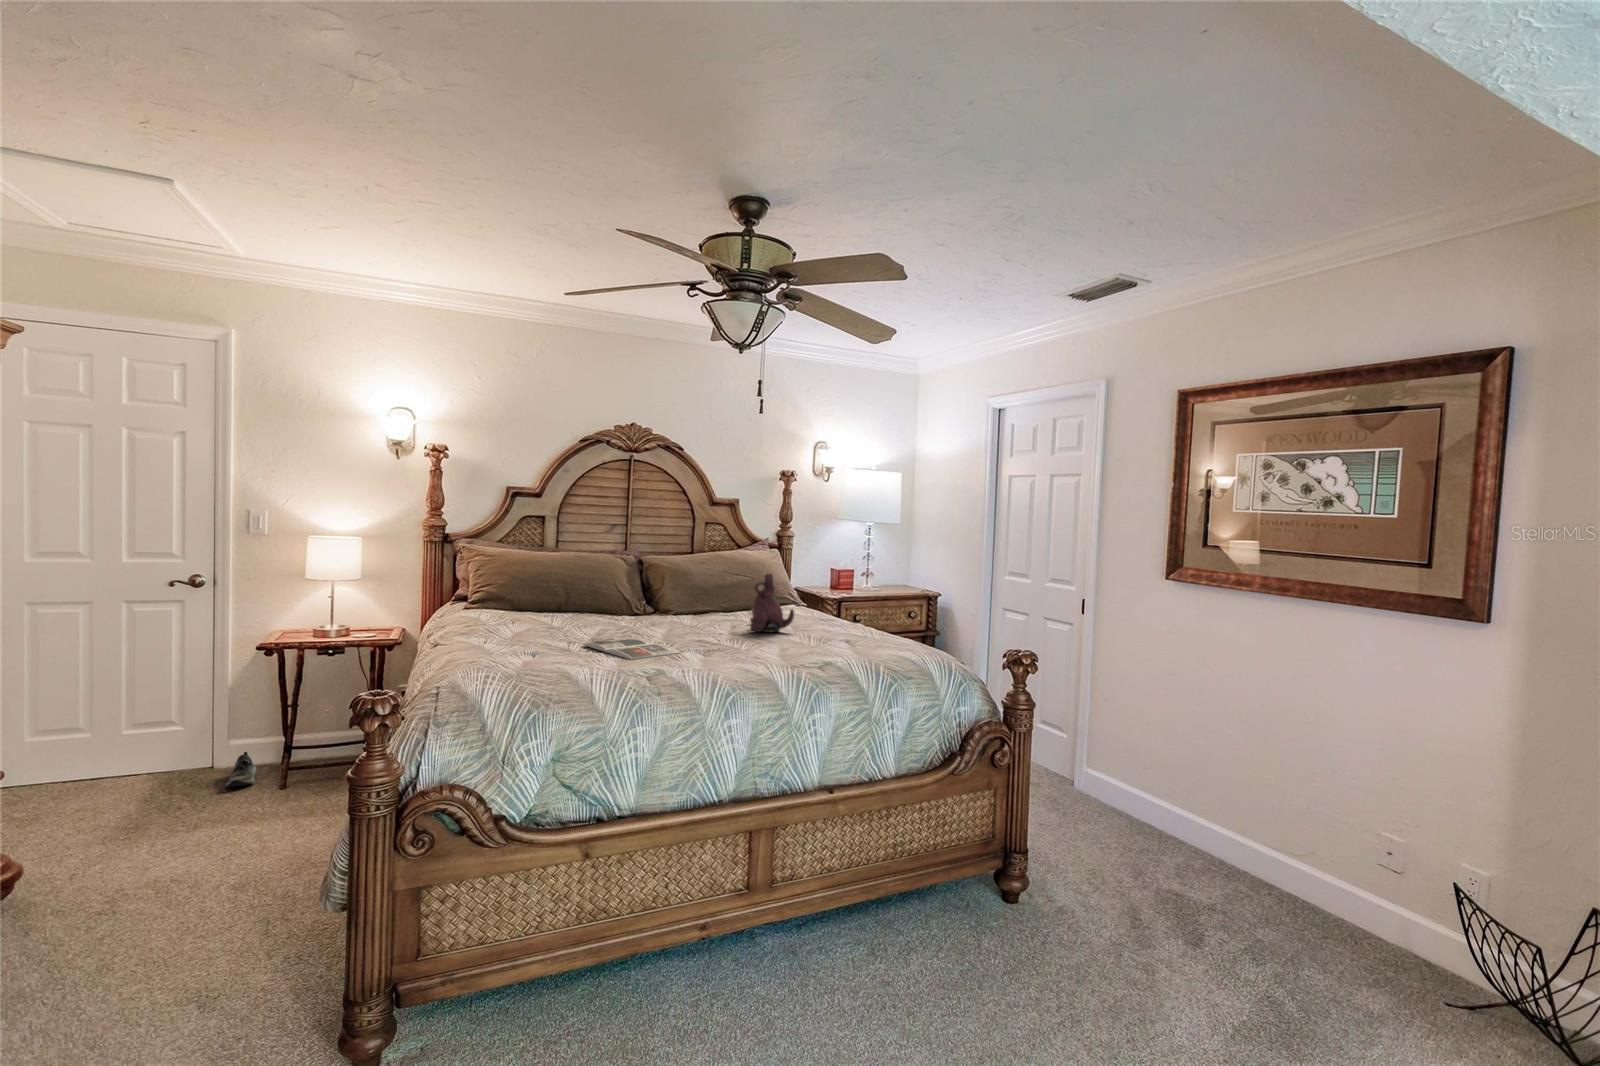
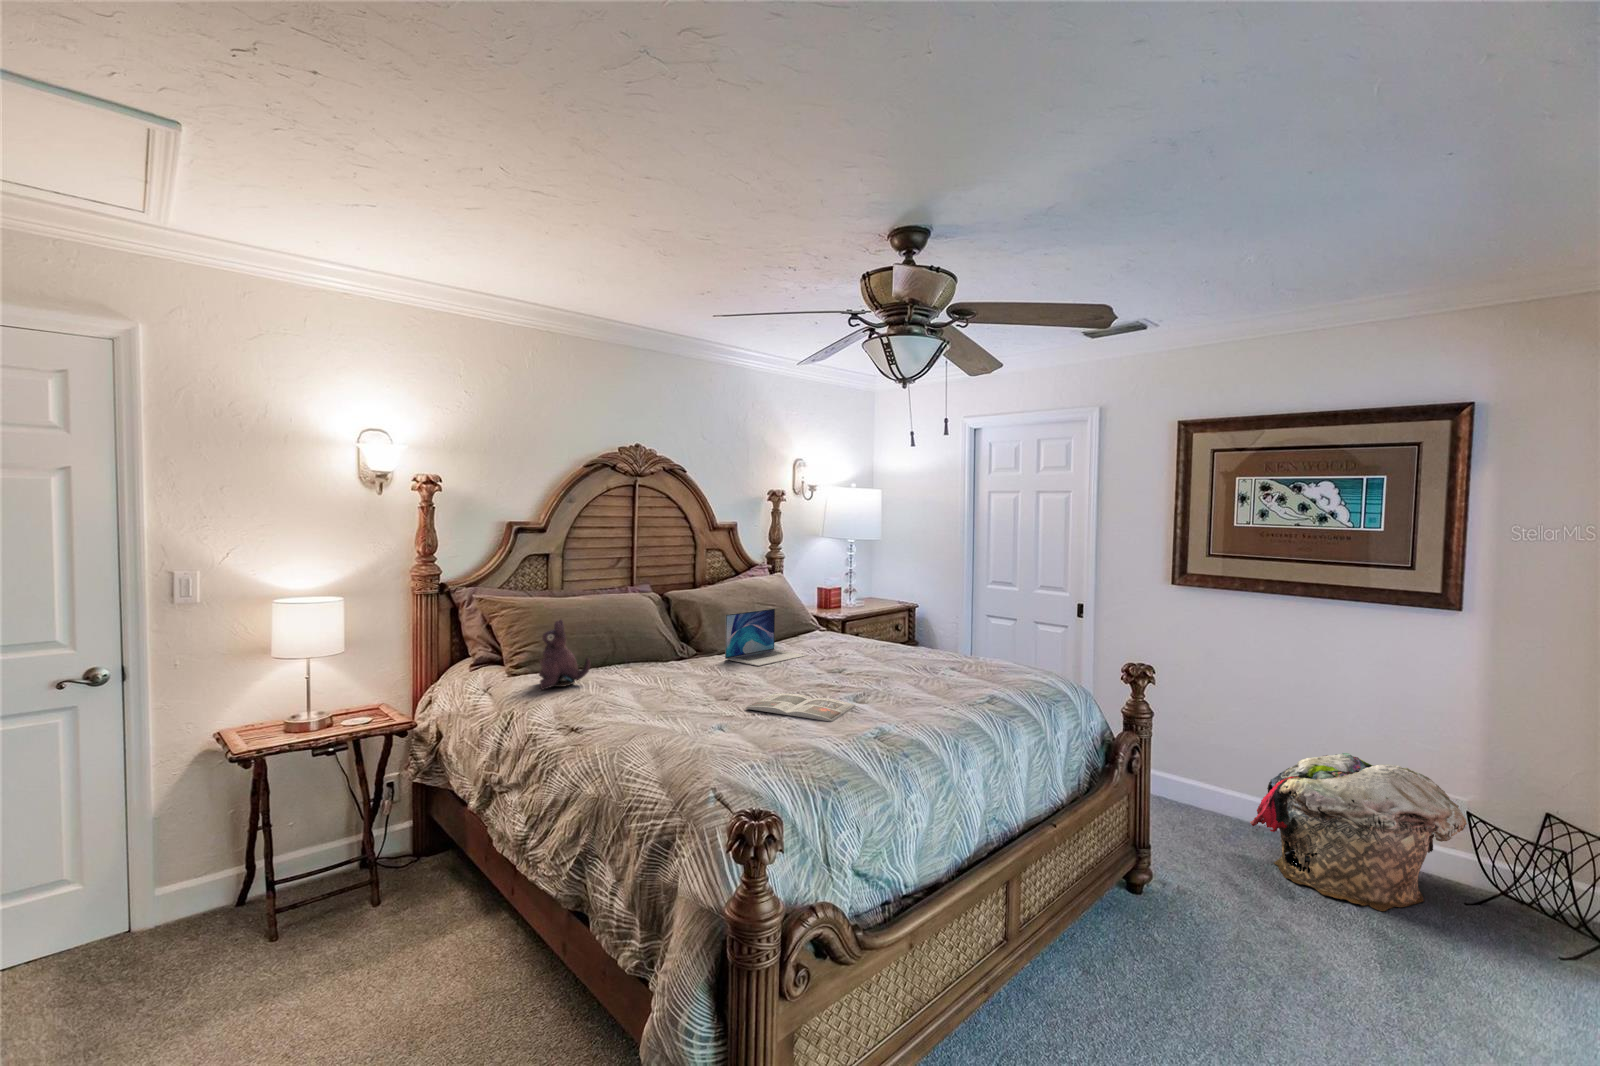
laptop: none [658,574,736,622] -> present [725,609,806,666]
plush toy: present [750,574,794,633] -> present [539,619,591,690]
shoe: present [226,752,257,787] -> none [199,887,240,938]
laundry basket: none [1190,786,1456,983] -> present [1250,753,1467,911]

